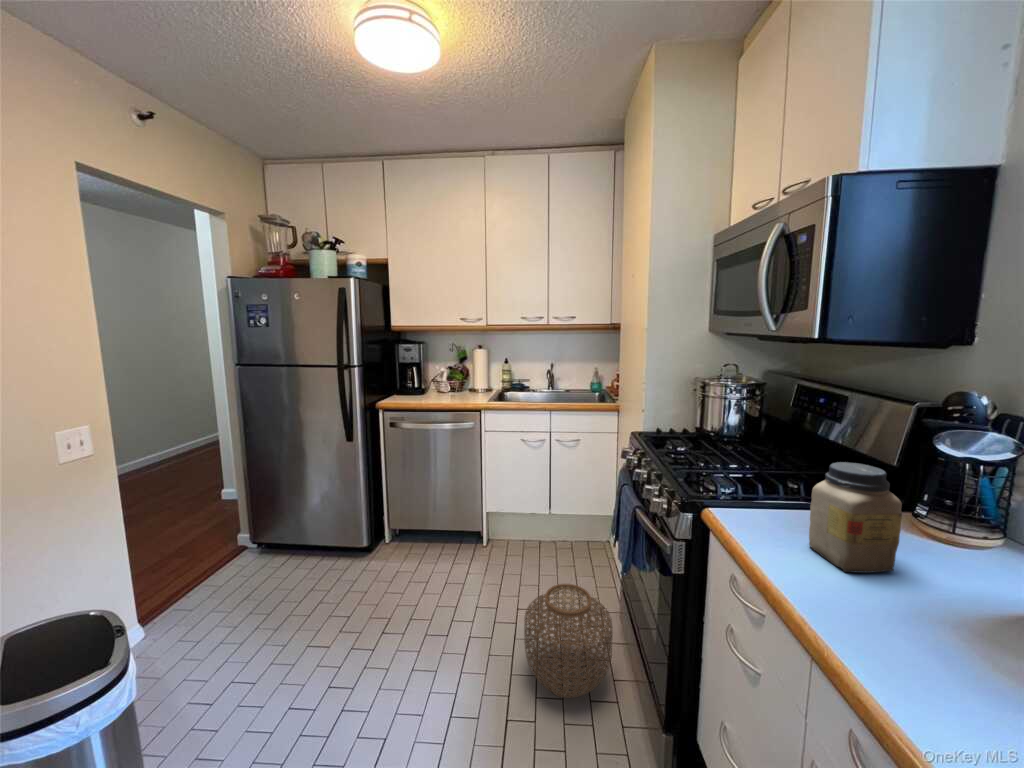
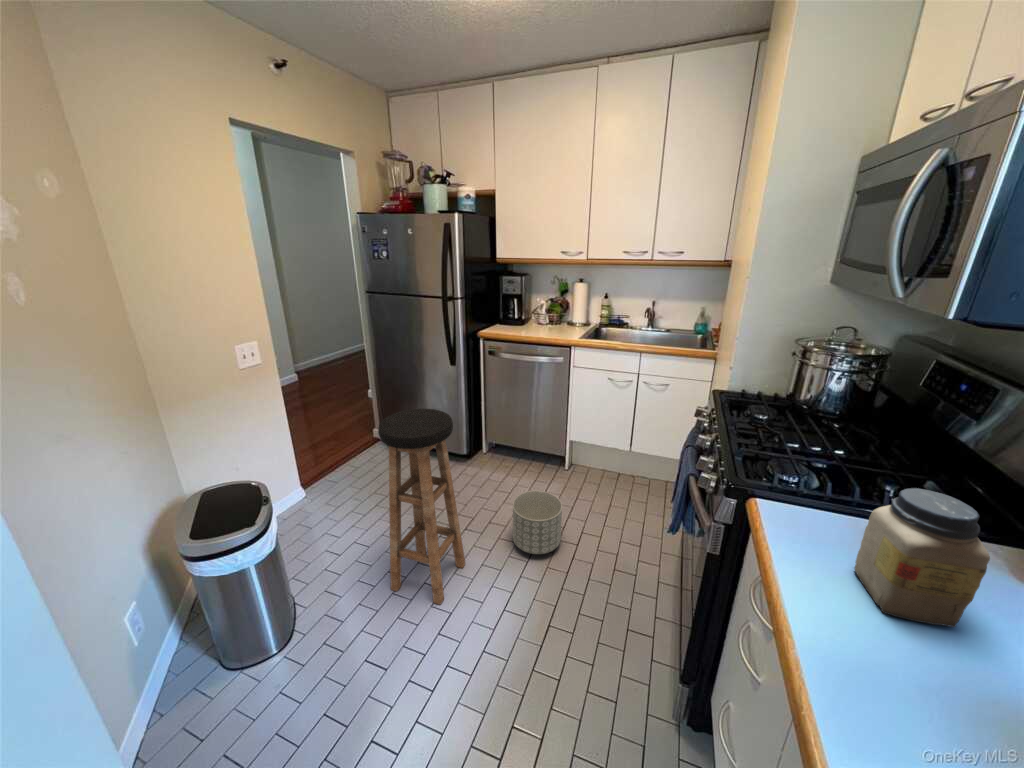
bar stool: none [285,483,391,738] -> present [378,409,465,605]
planter: none [442,568,499,645] -> present [513,491,562,554]
woven basket: present [524,584,613,698] -> none [573,524,658,621]

